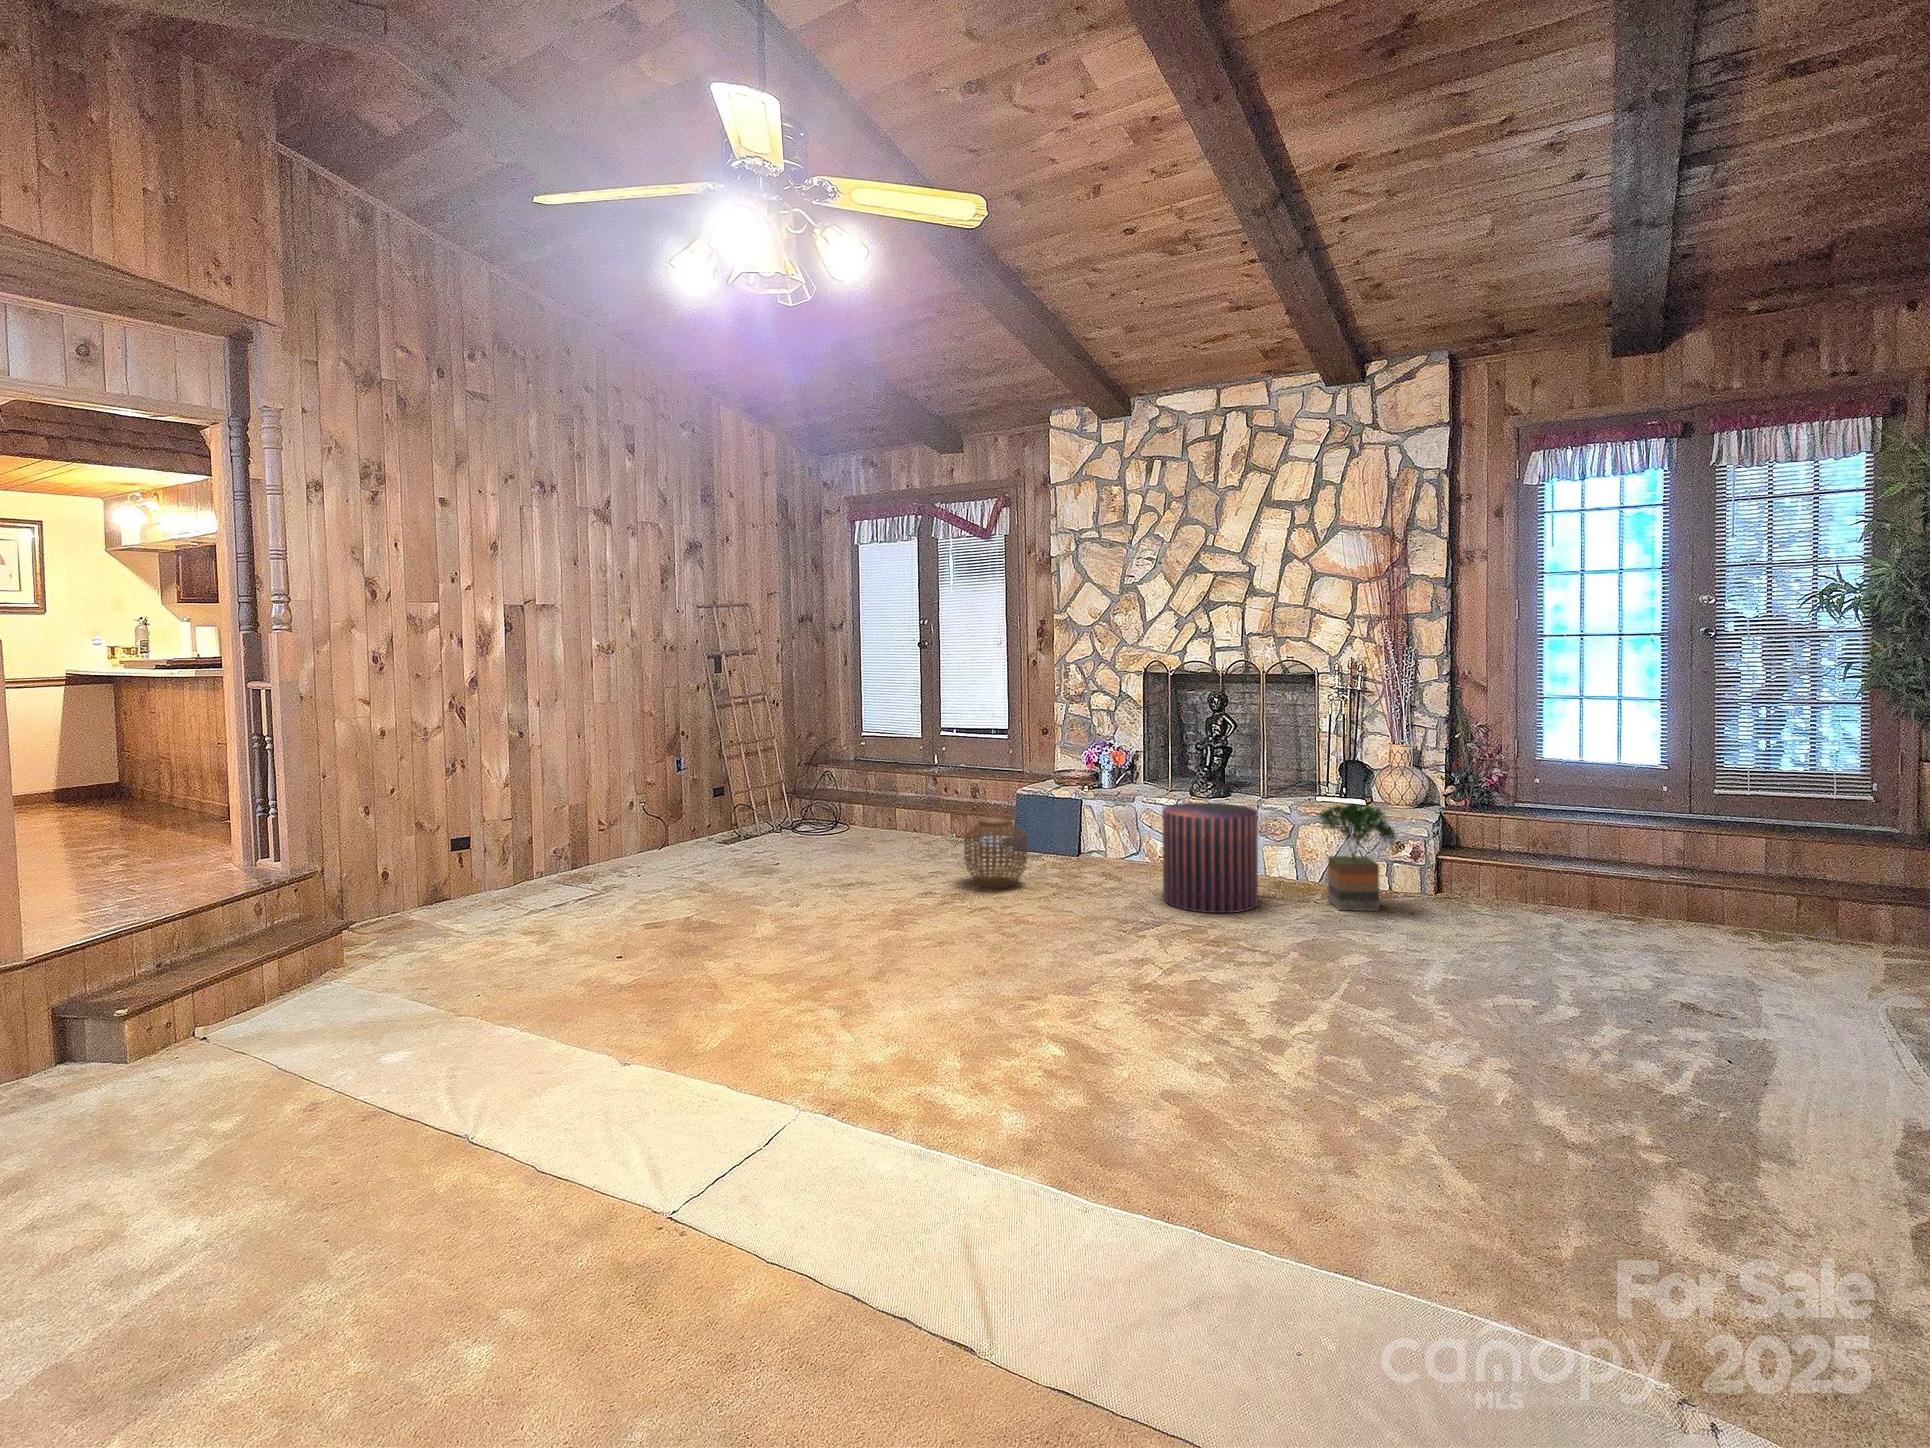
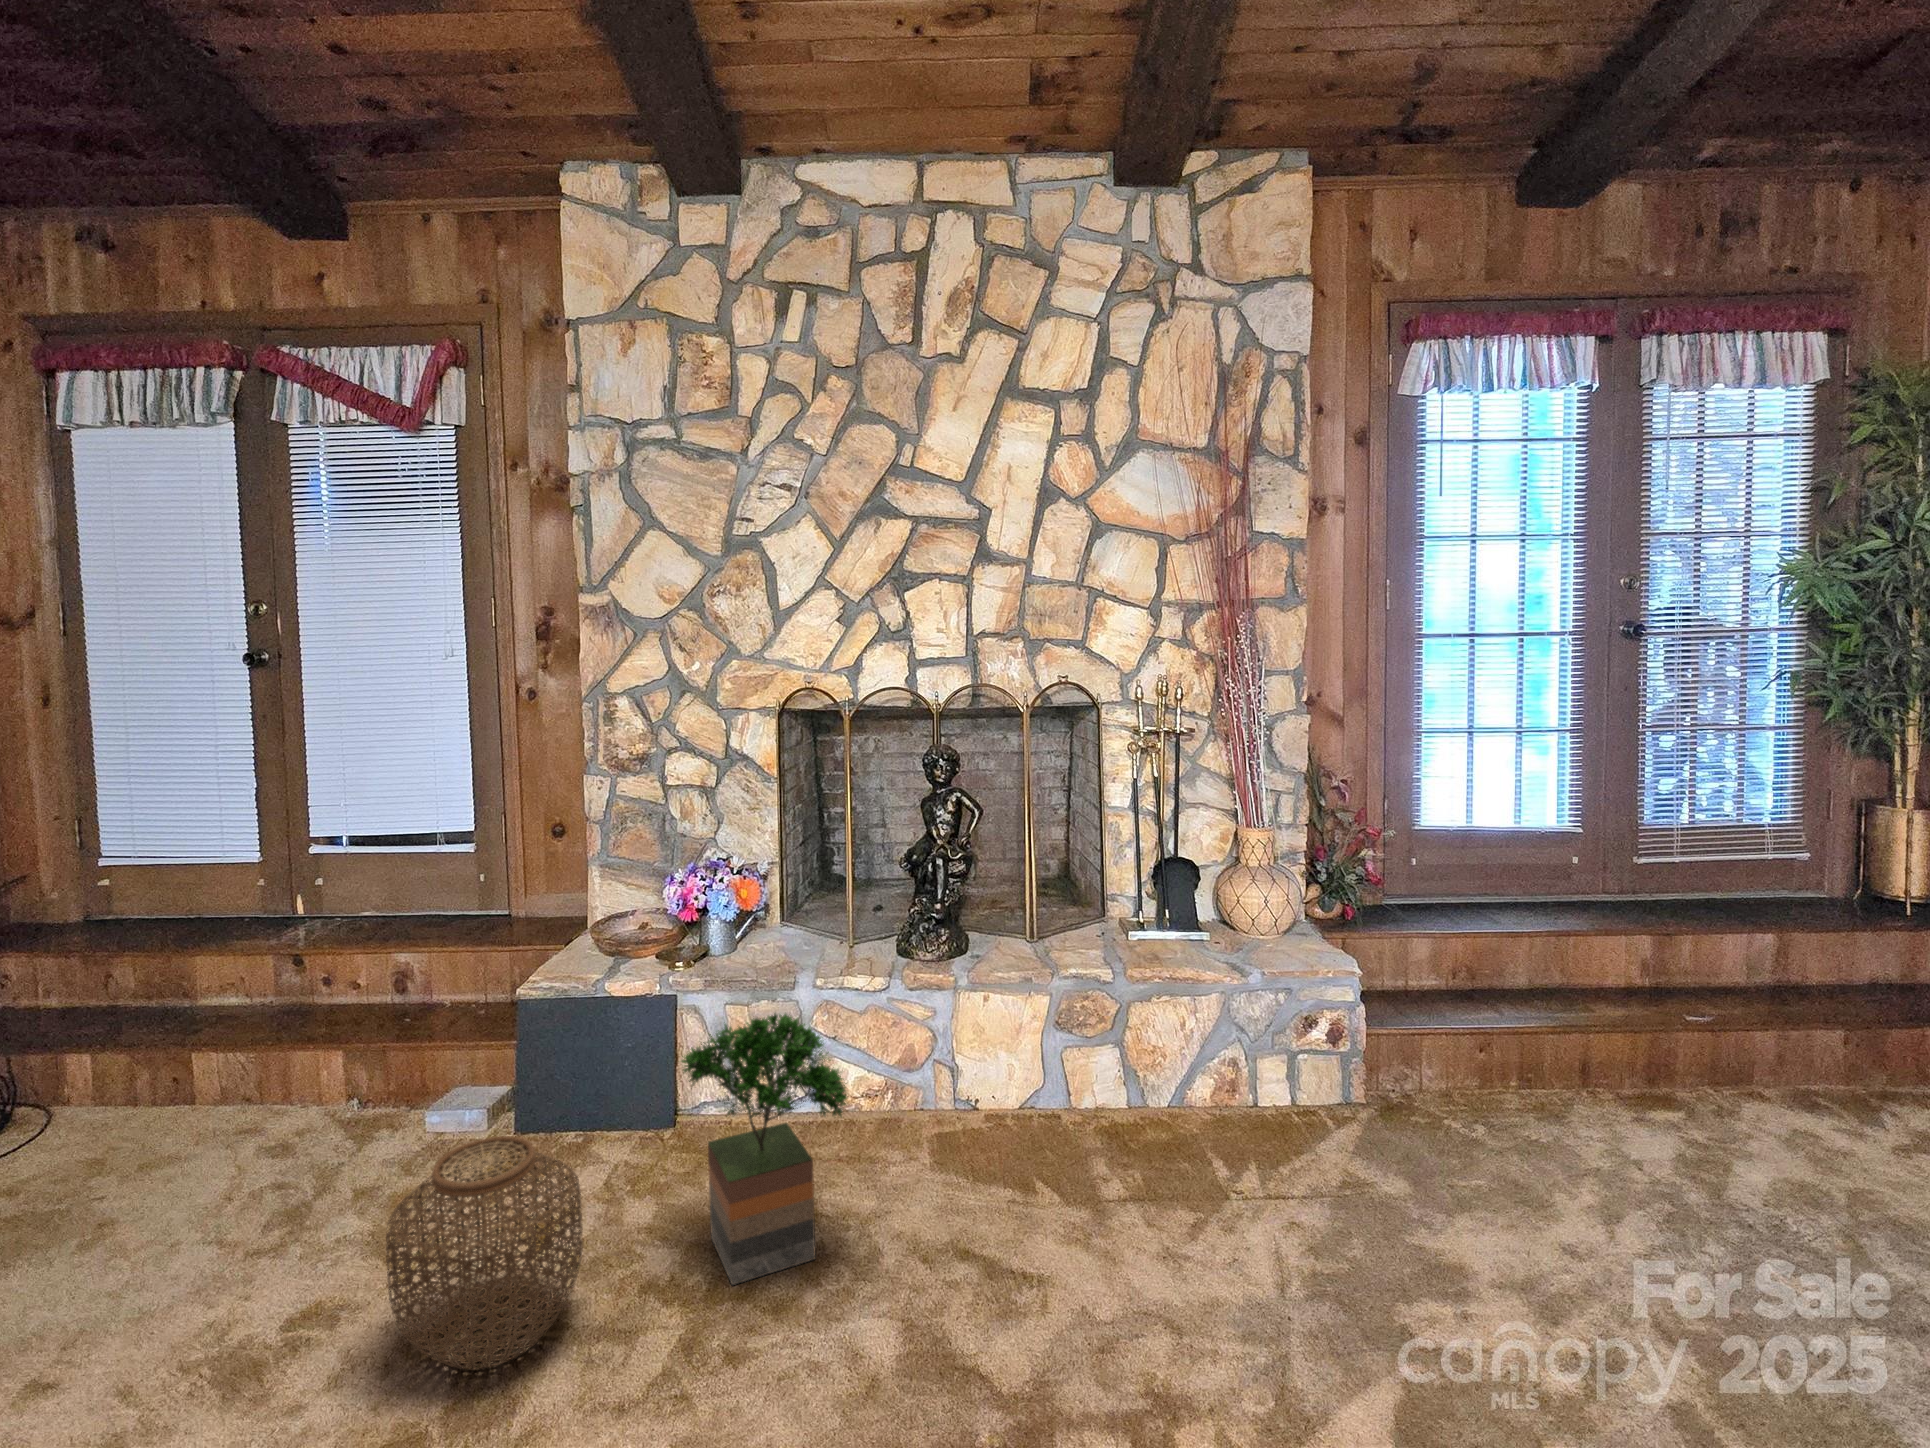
pouf: present [1162,803,1258,913] -> none [935,1008,1152,1329]
potted tree: present [1318,804,1396,911] -> present [681,1013,848,1286]

